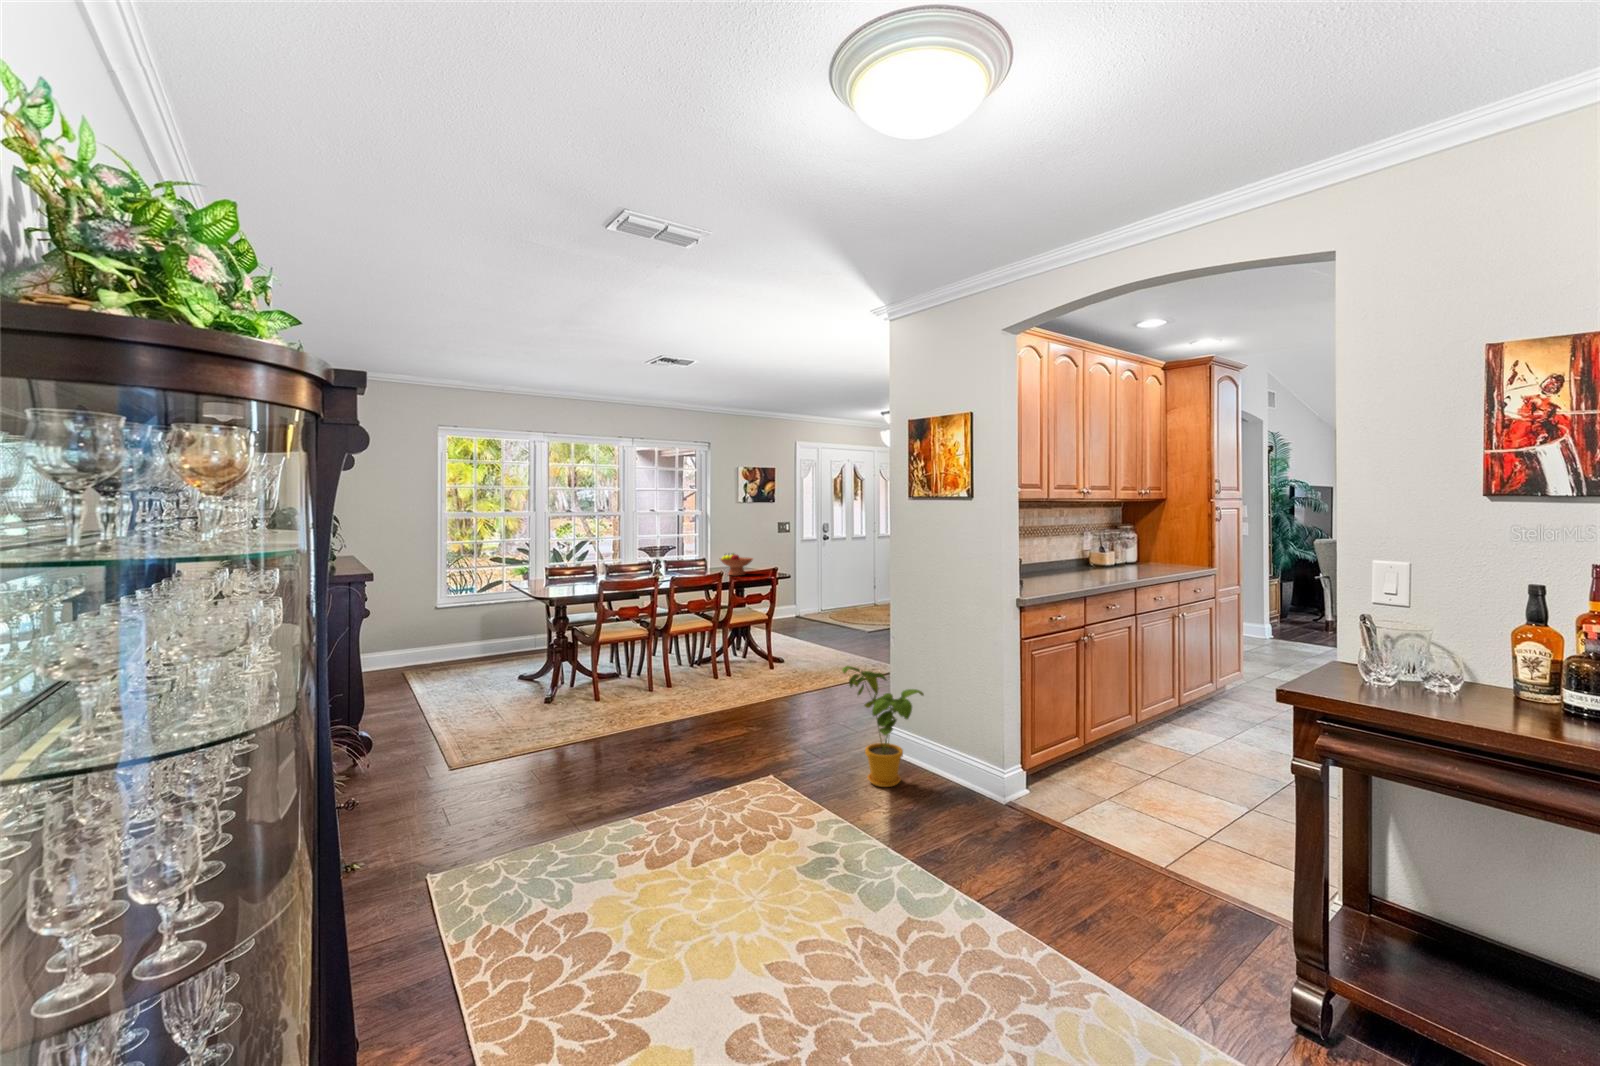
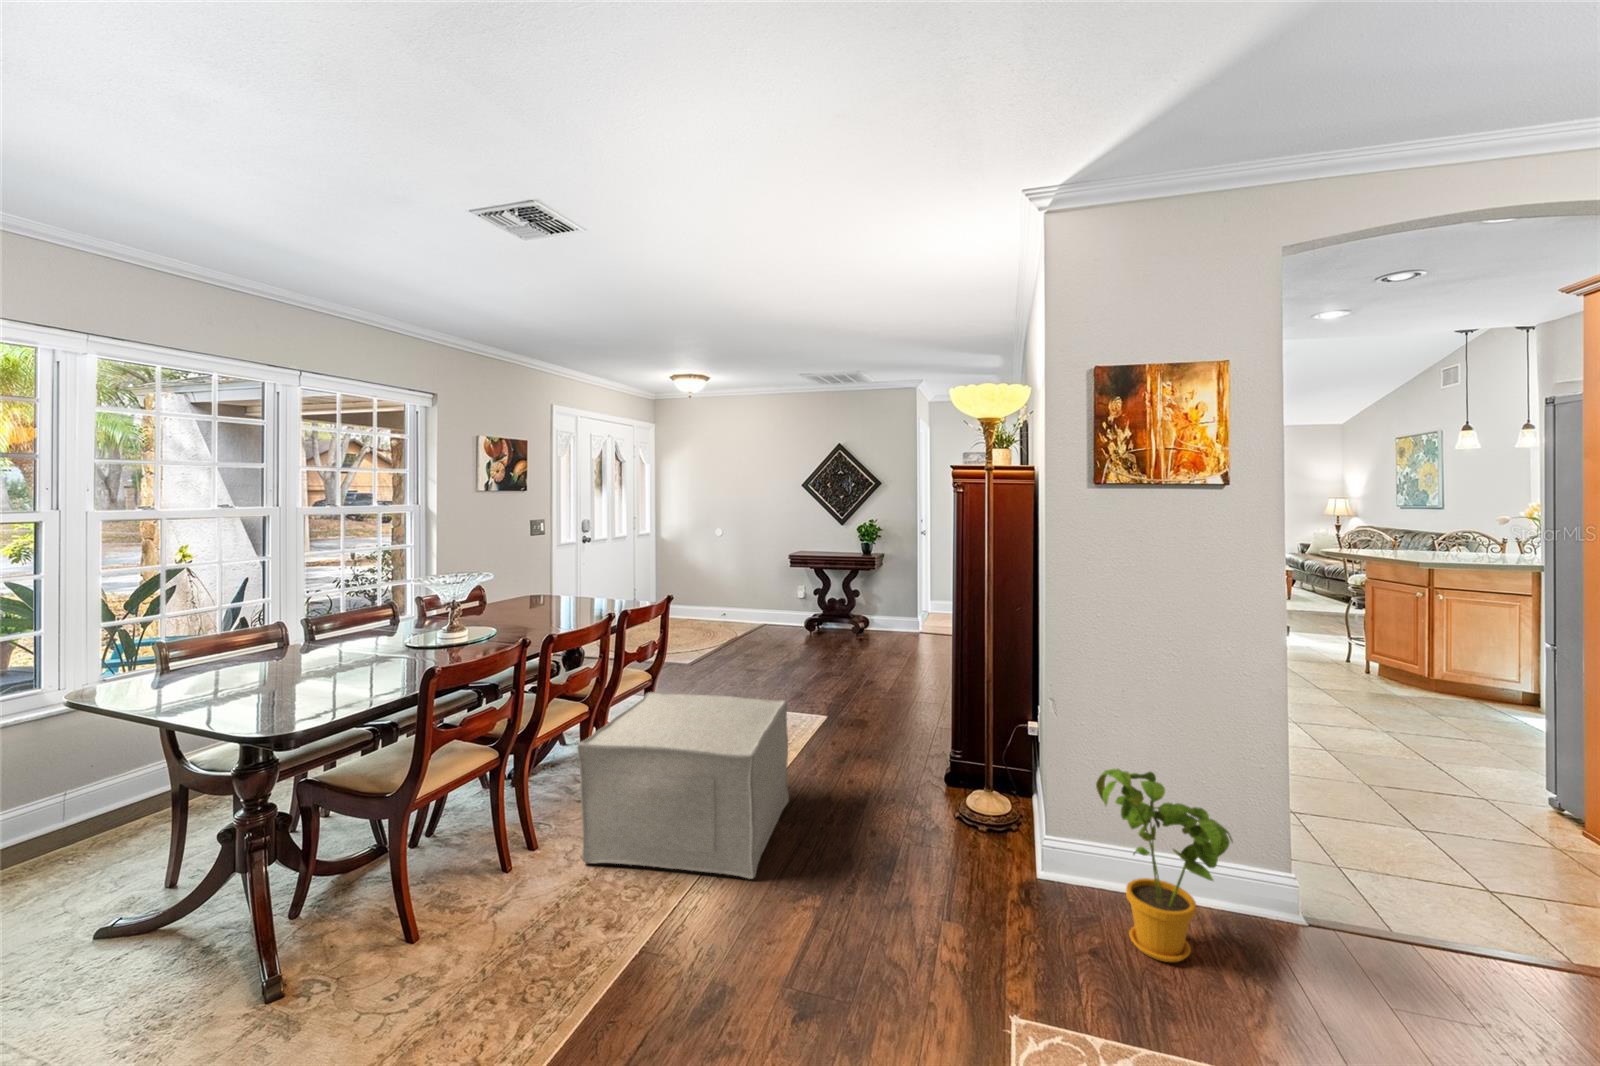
fruit bowl: present [720,553,753,576] -> none [525,572,584,610]
ottoman: none [675,623,807,717] -> present [577,692,789,879]

